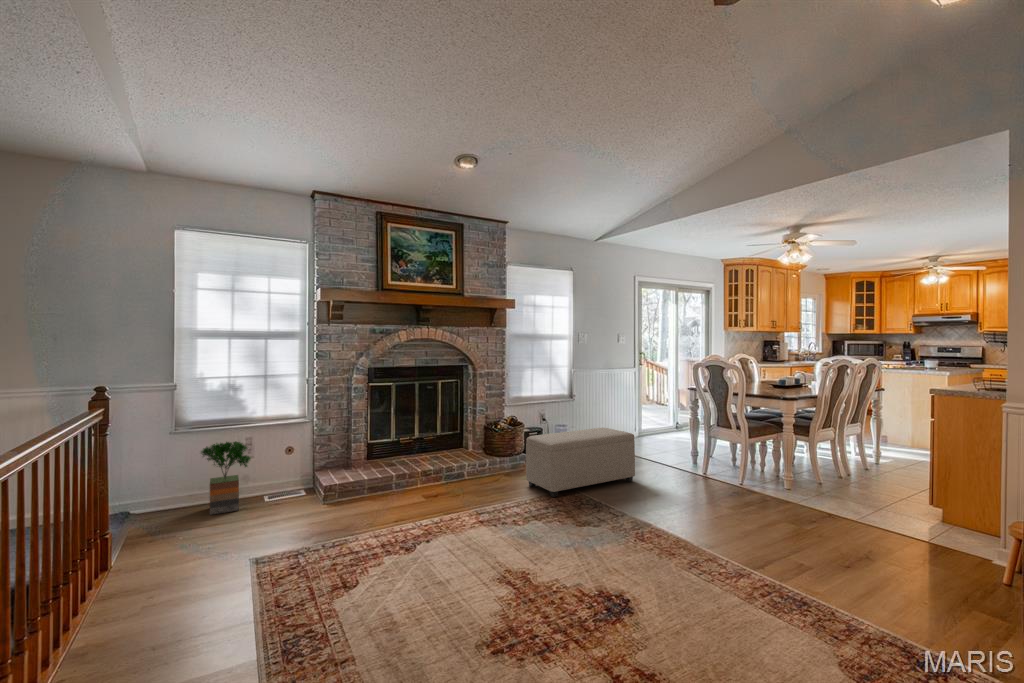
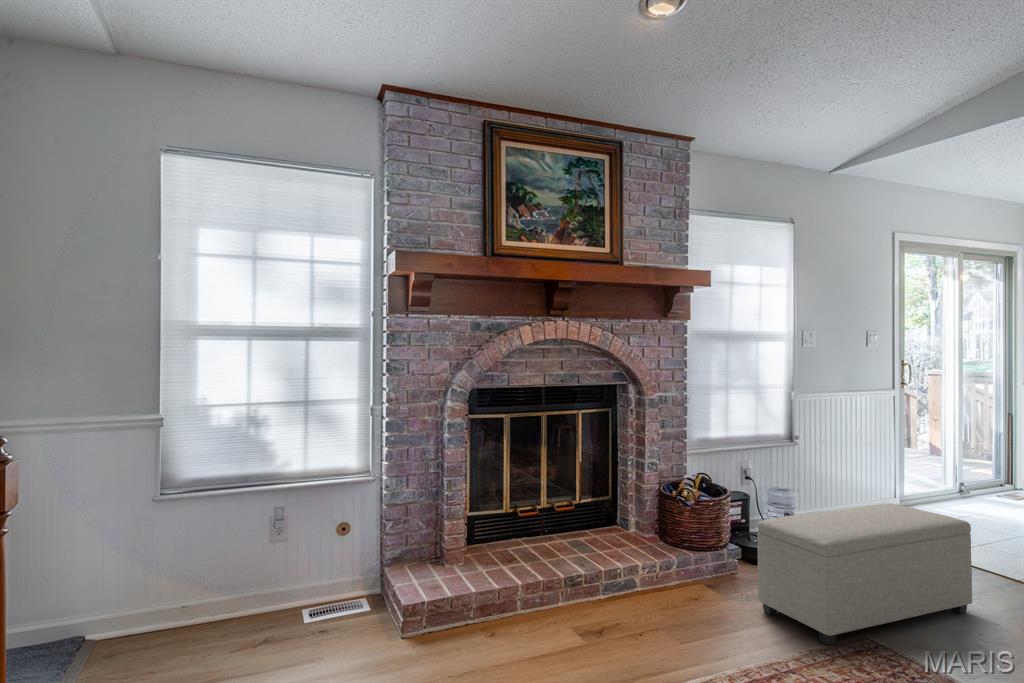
potted tree: present [201,441,251,515] -> none [198,513,284,646]

